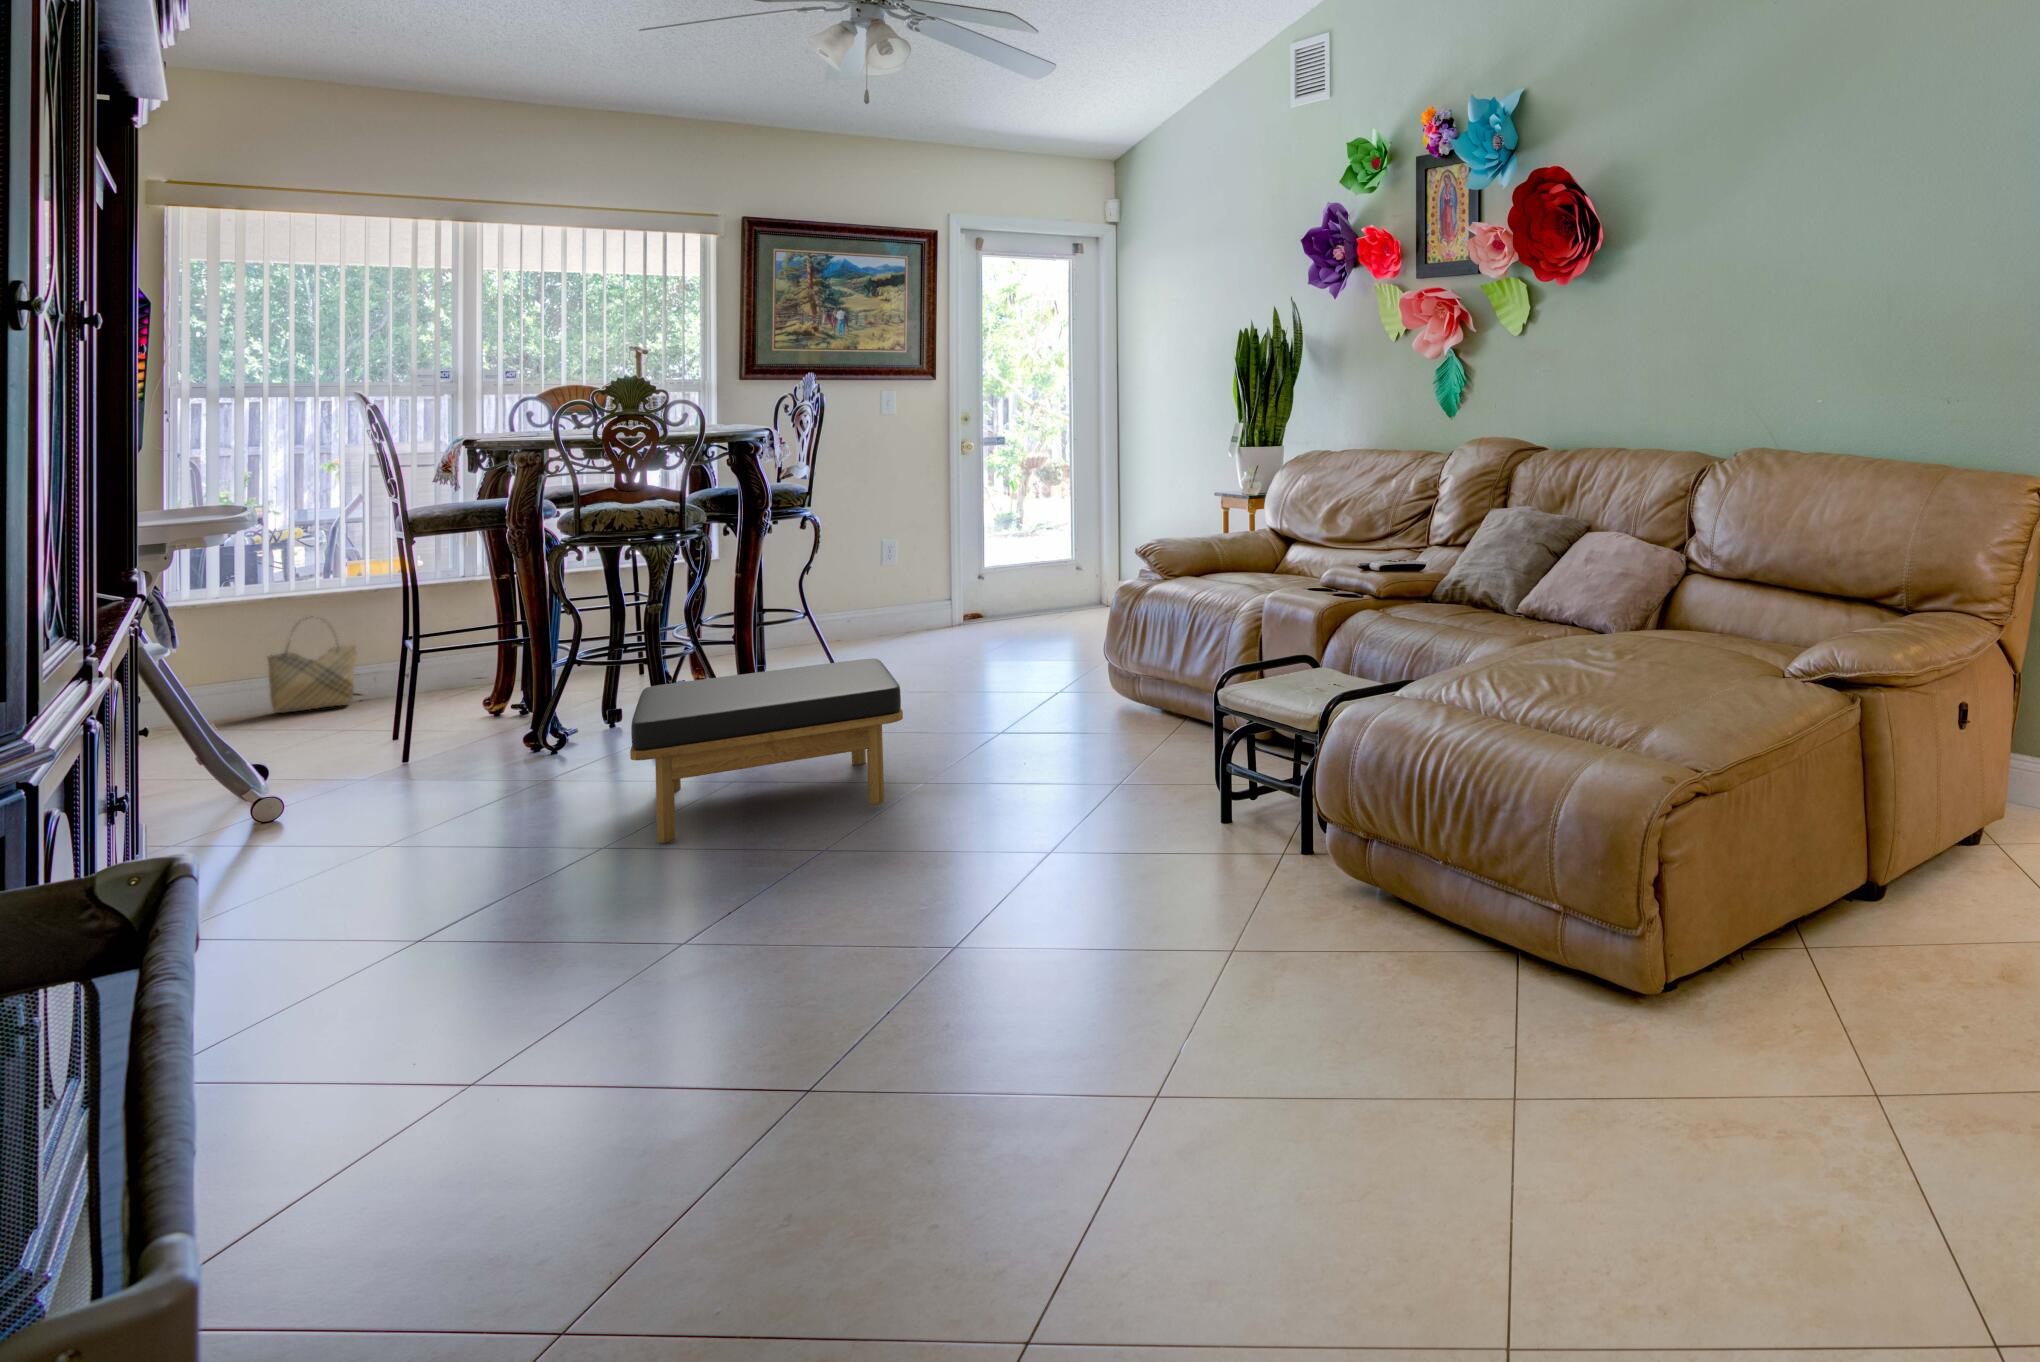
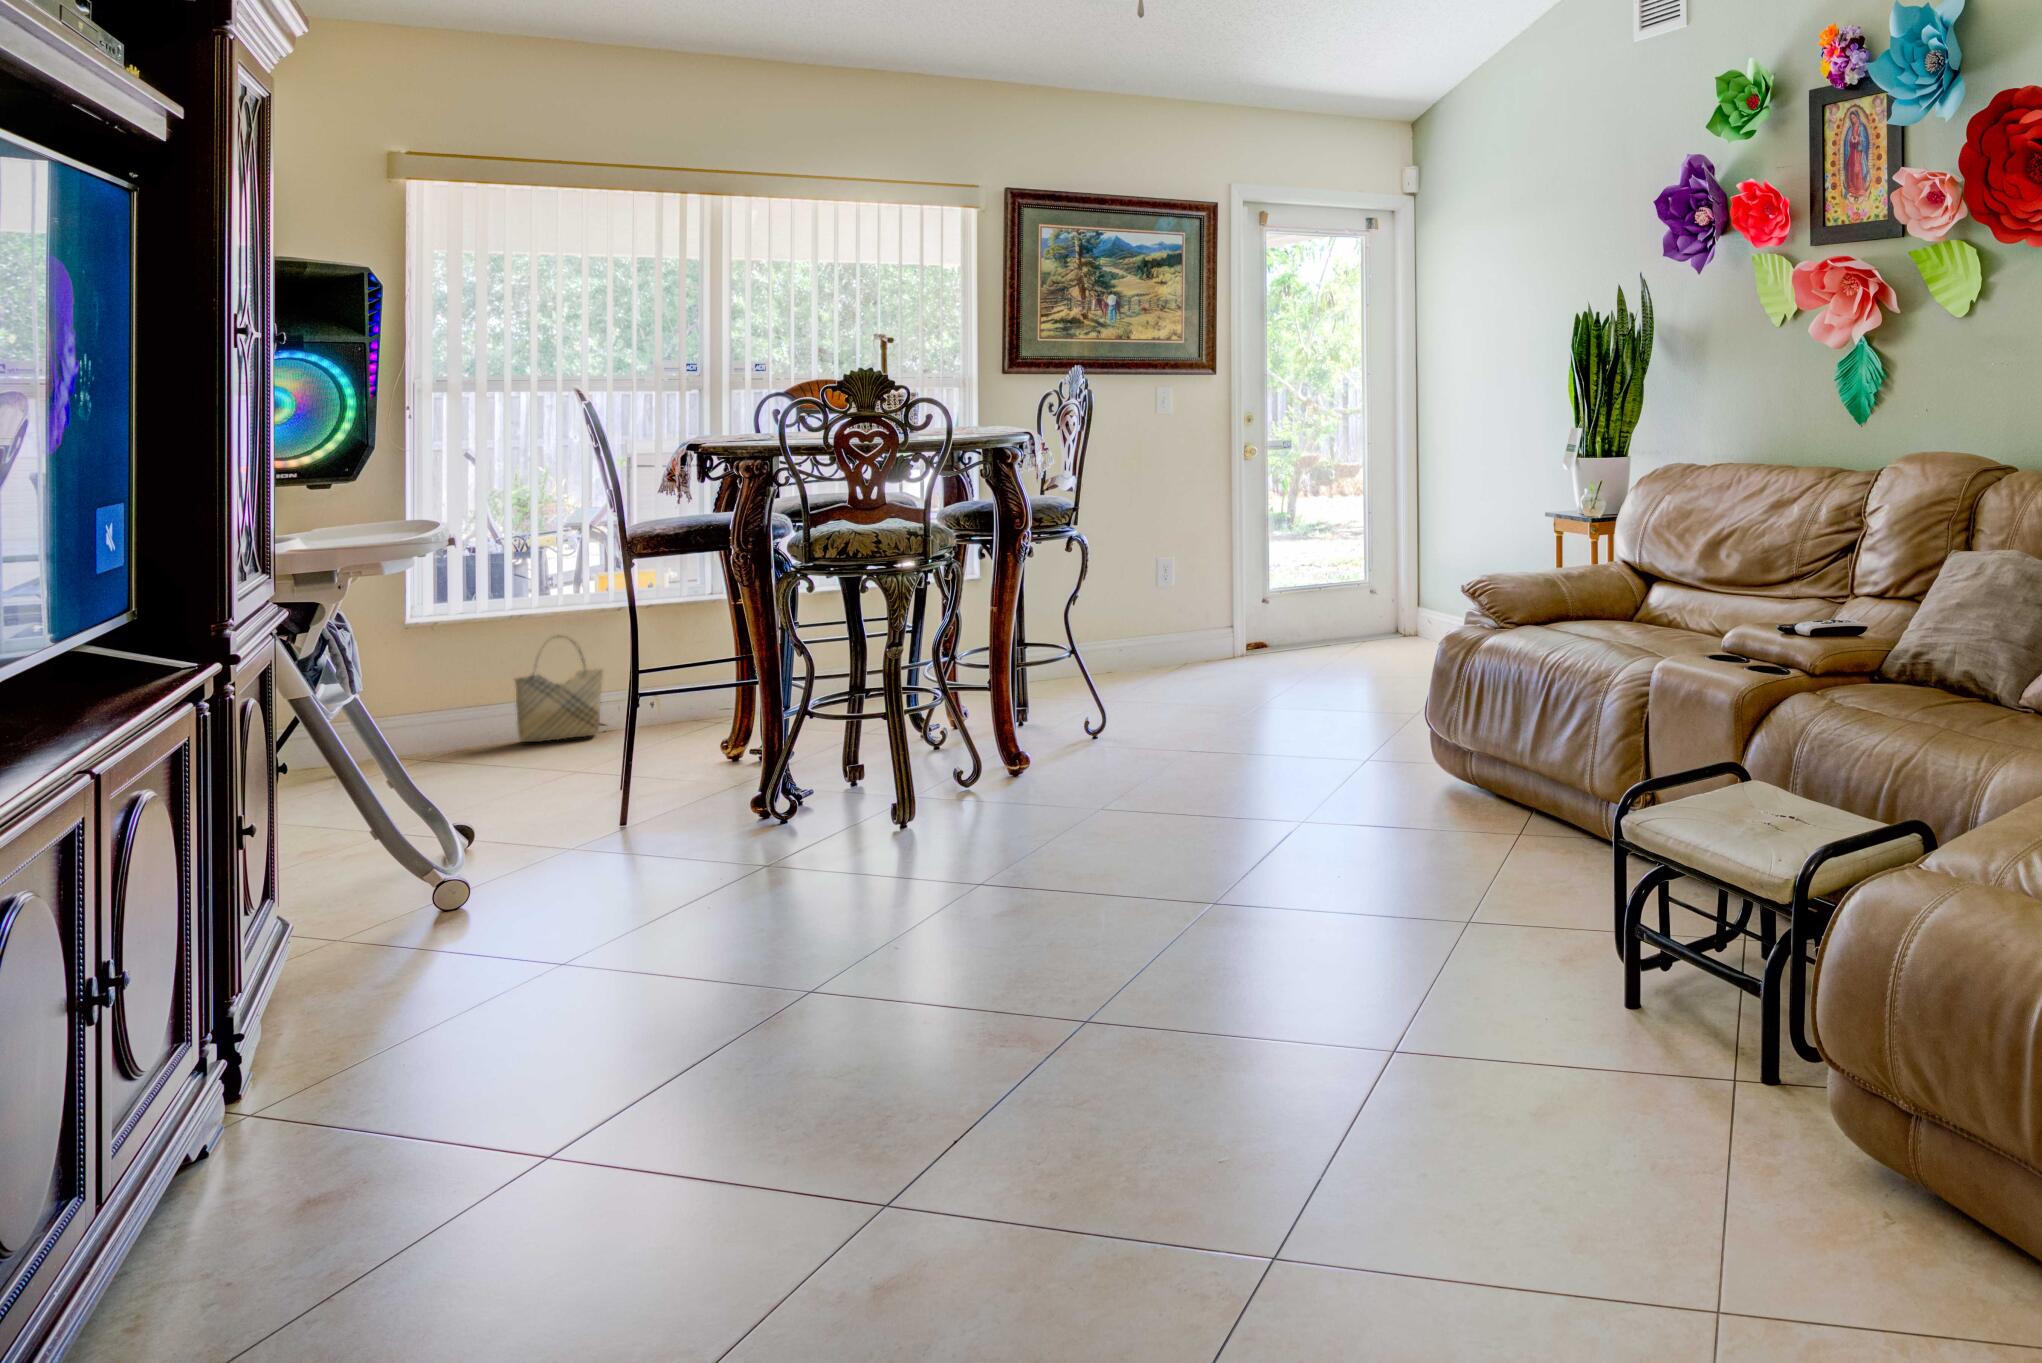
ottoman: present [630,658,903,843] -> none [864,722,1189,962]

